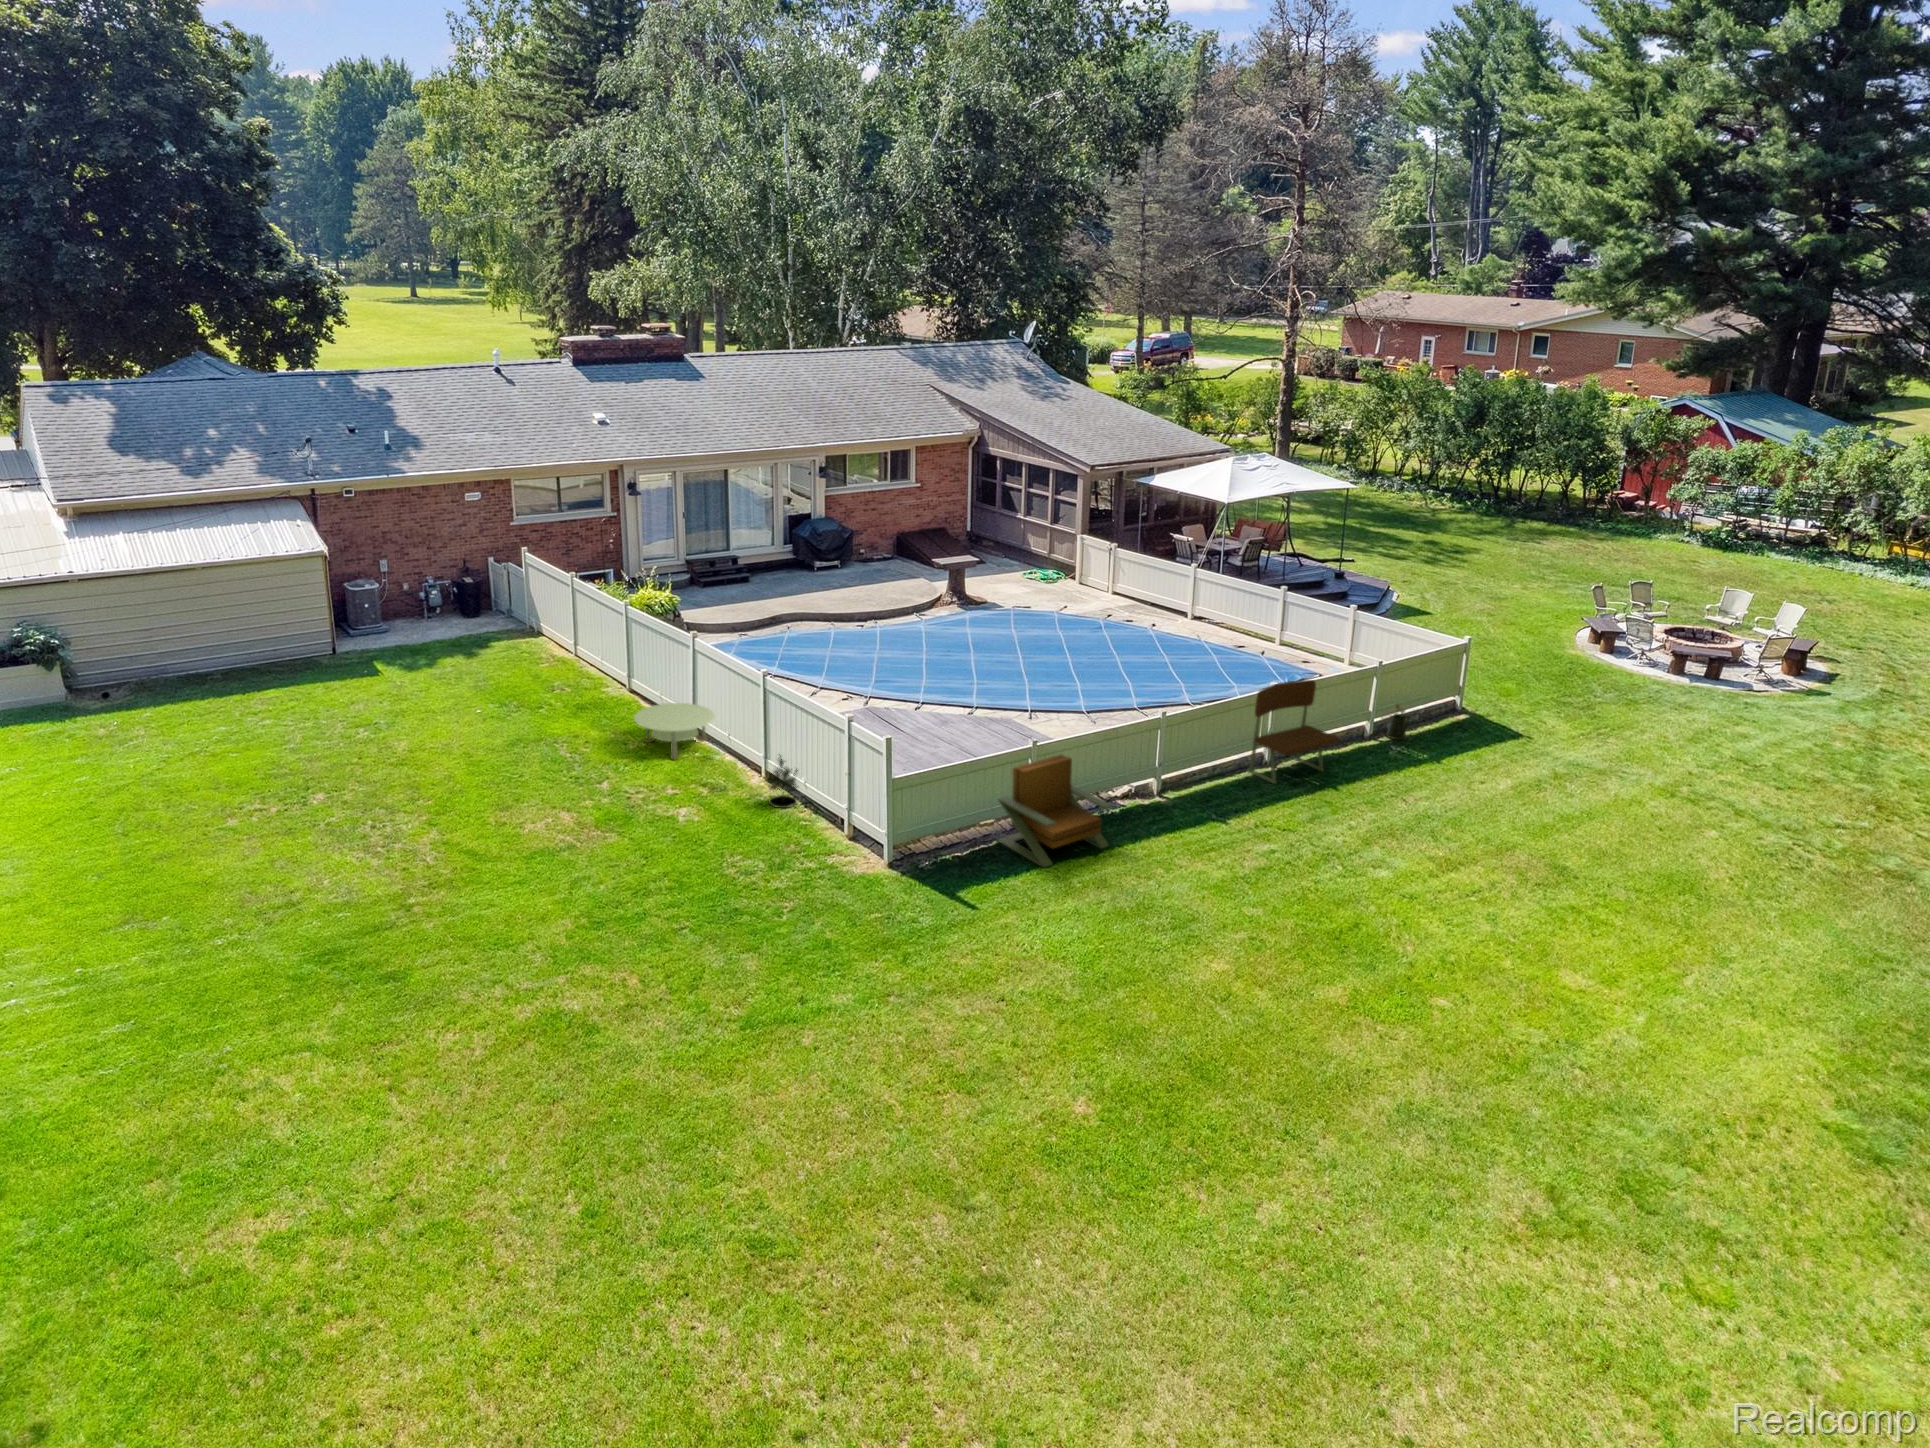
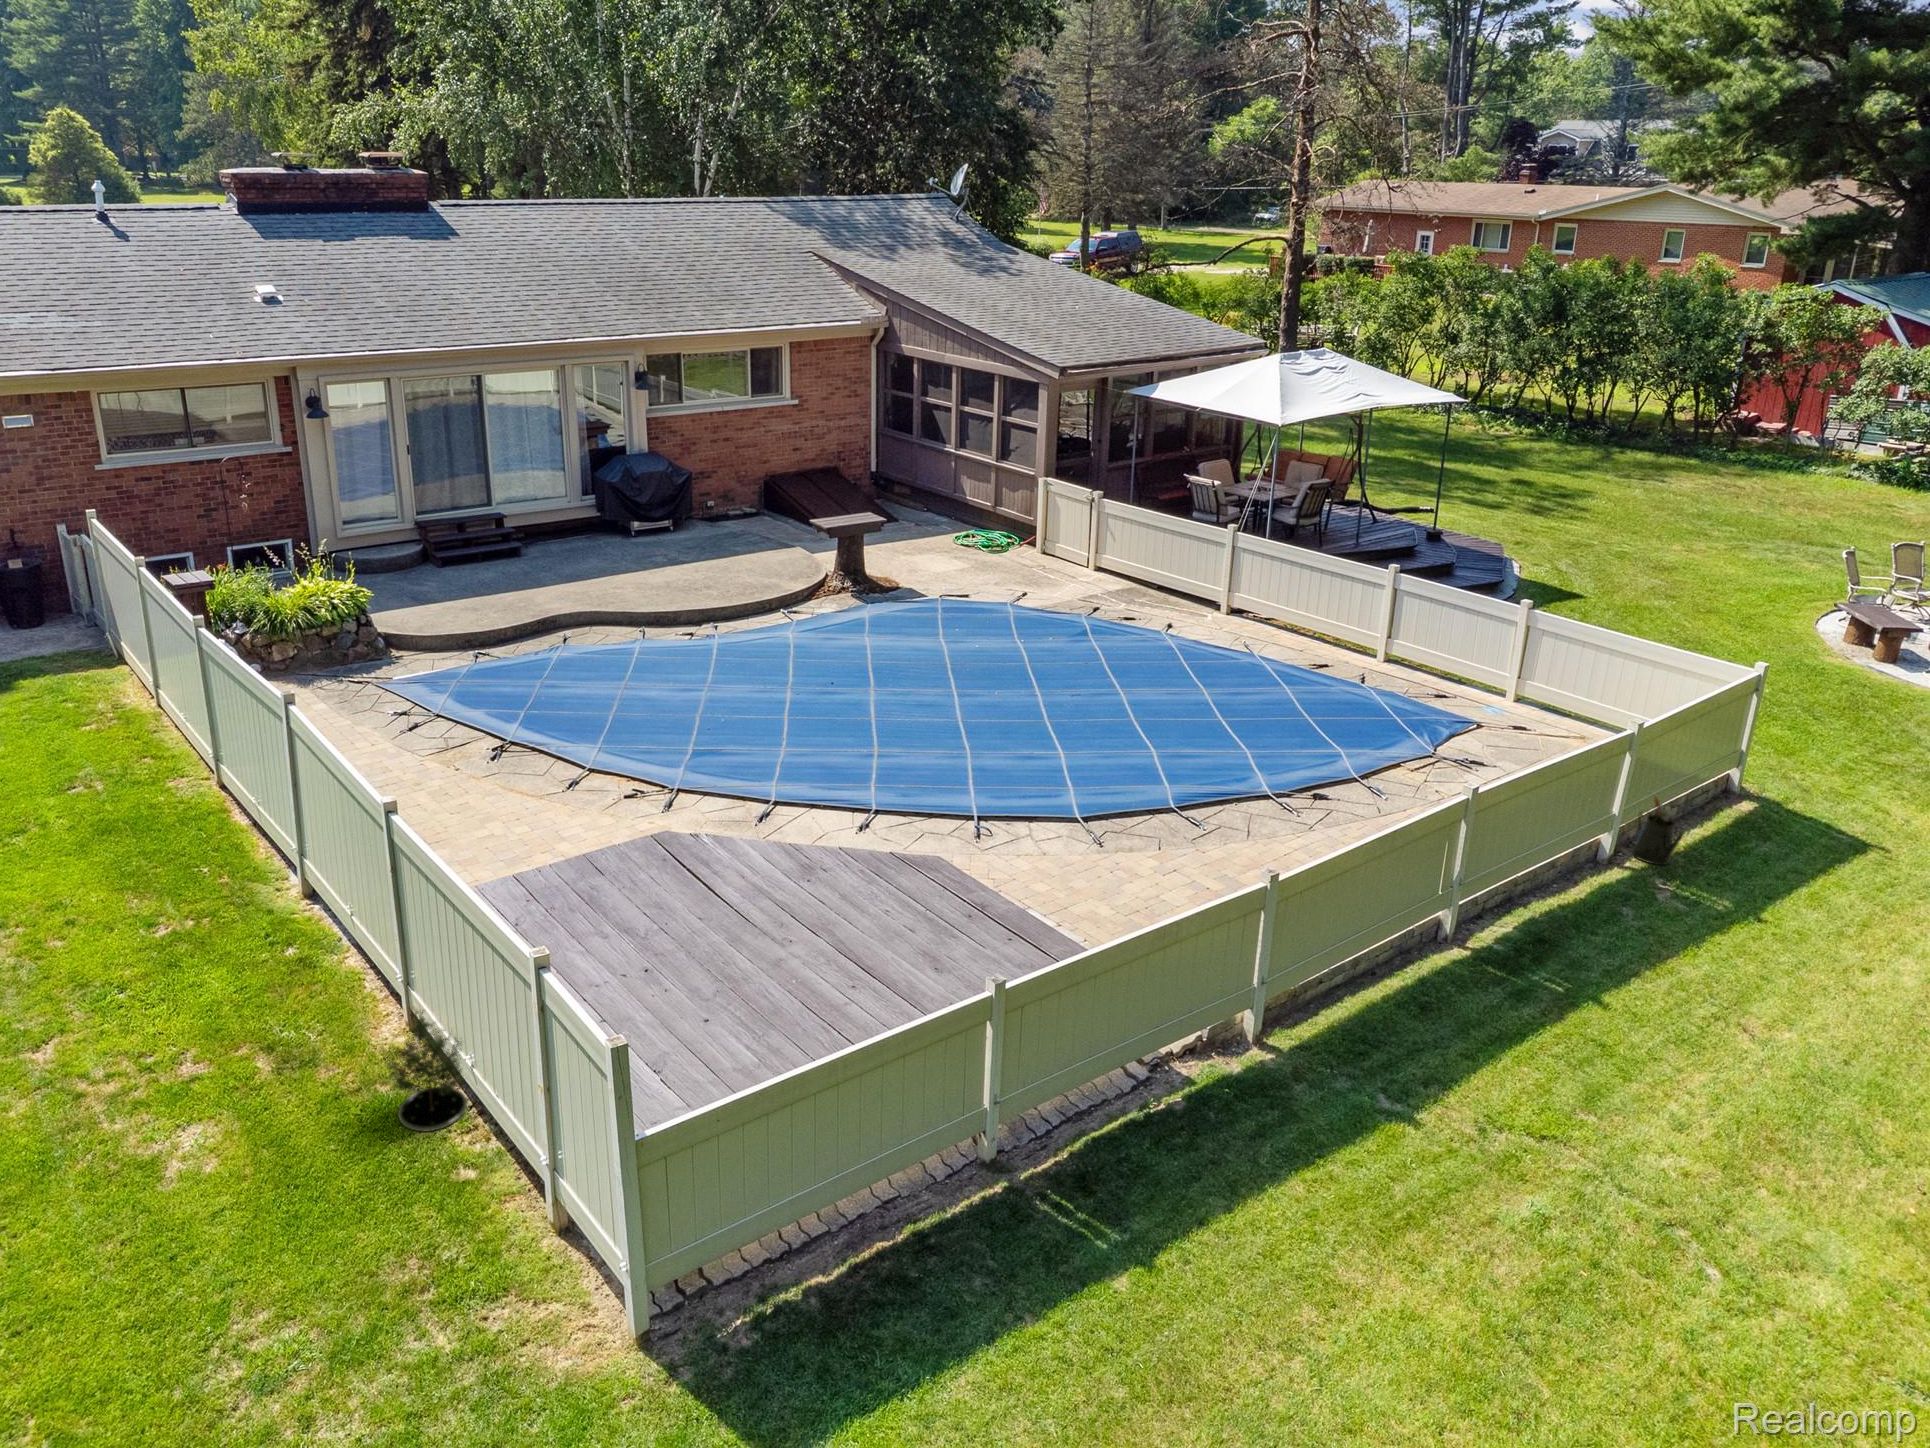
bench: present [1248,680,1340,784] -> none [1417,776,1601,998]
round table: present [634,703,715,760] -> none [144,841,330,981]
lounge chair: present [998,755,1112,867] -> none [918,1011,1190,1331]

